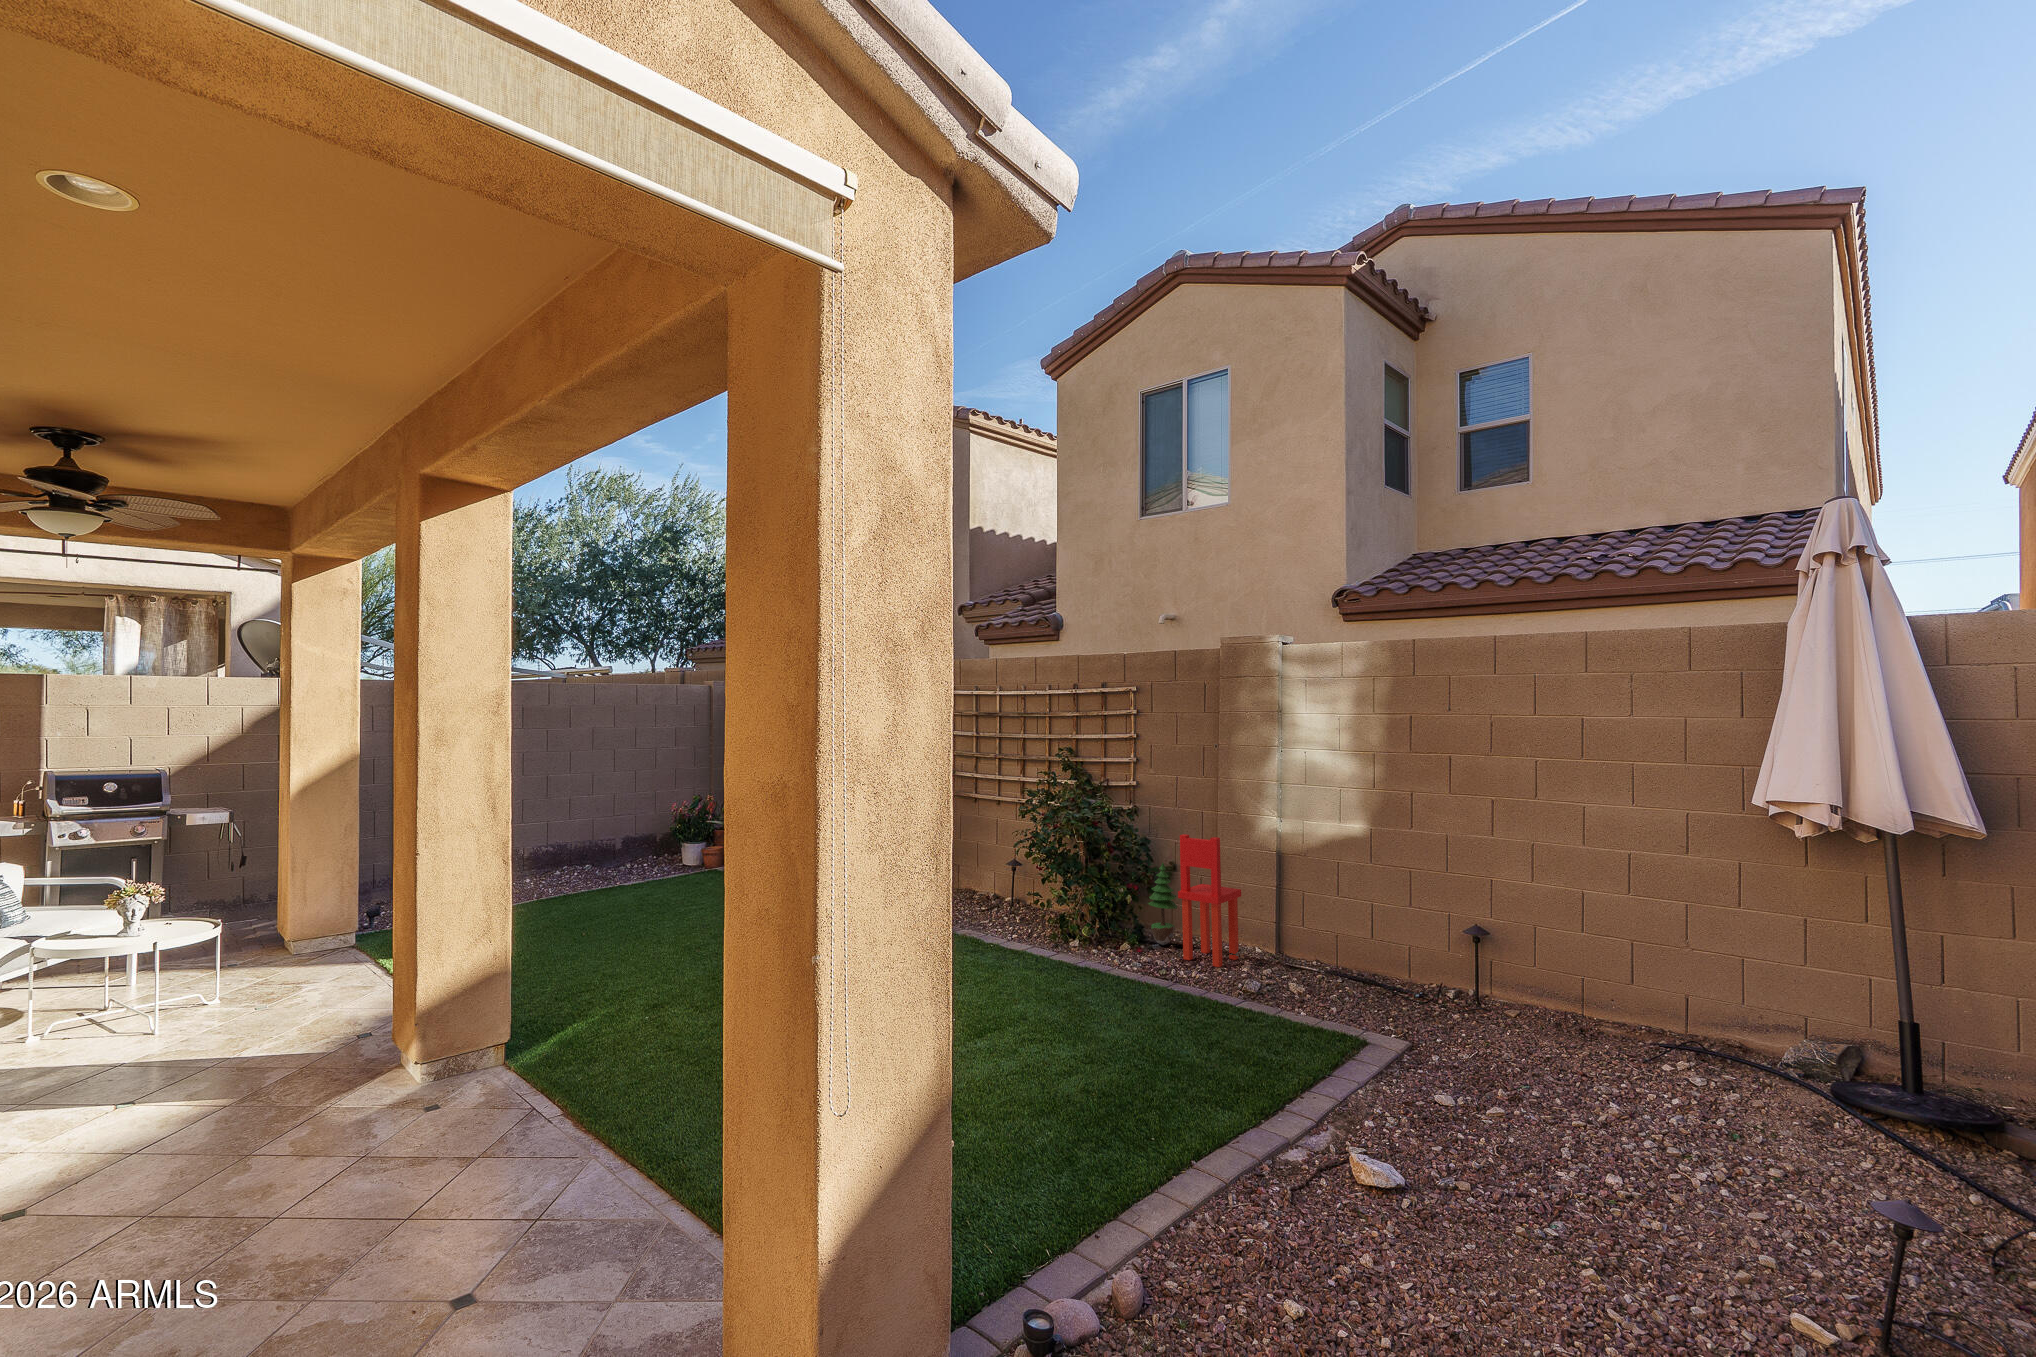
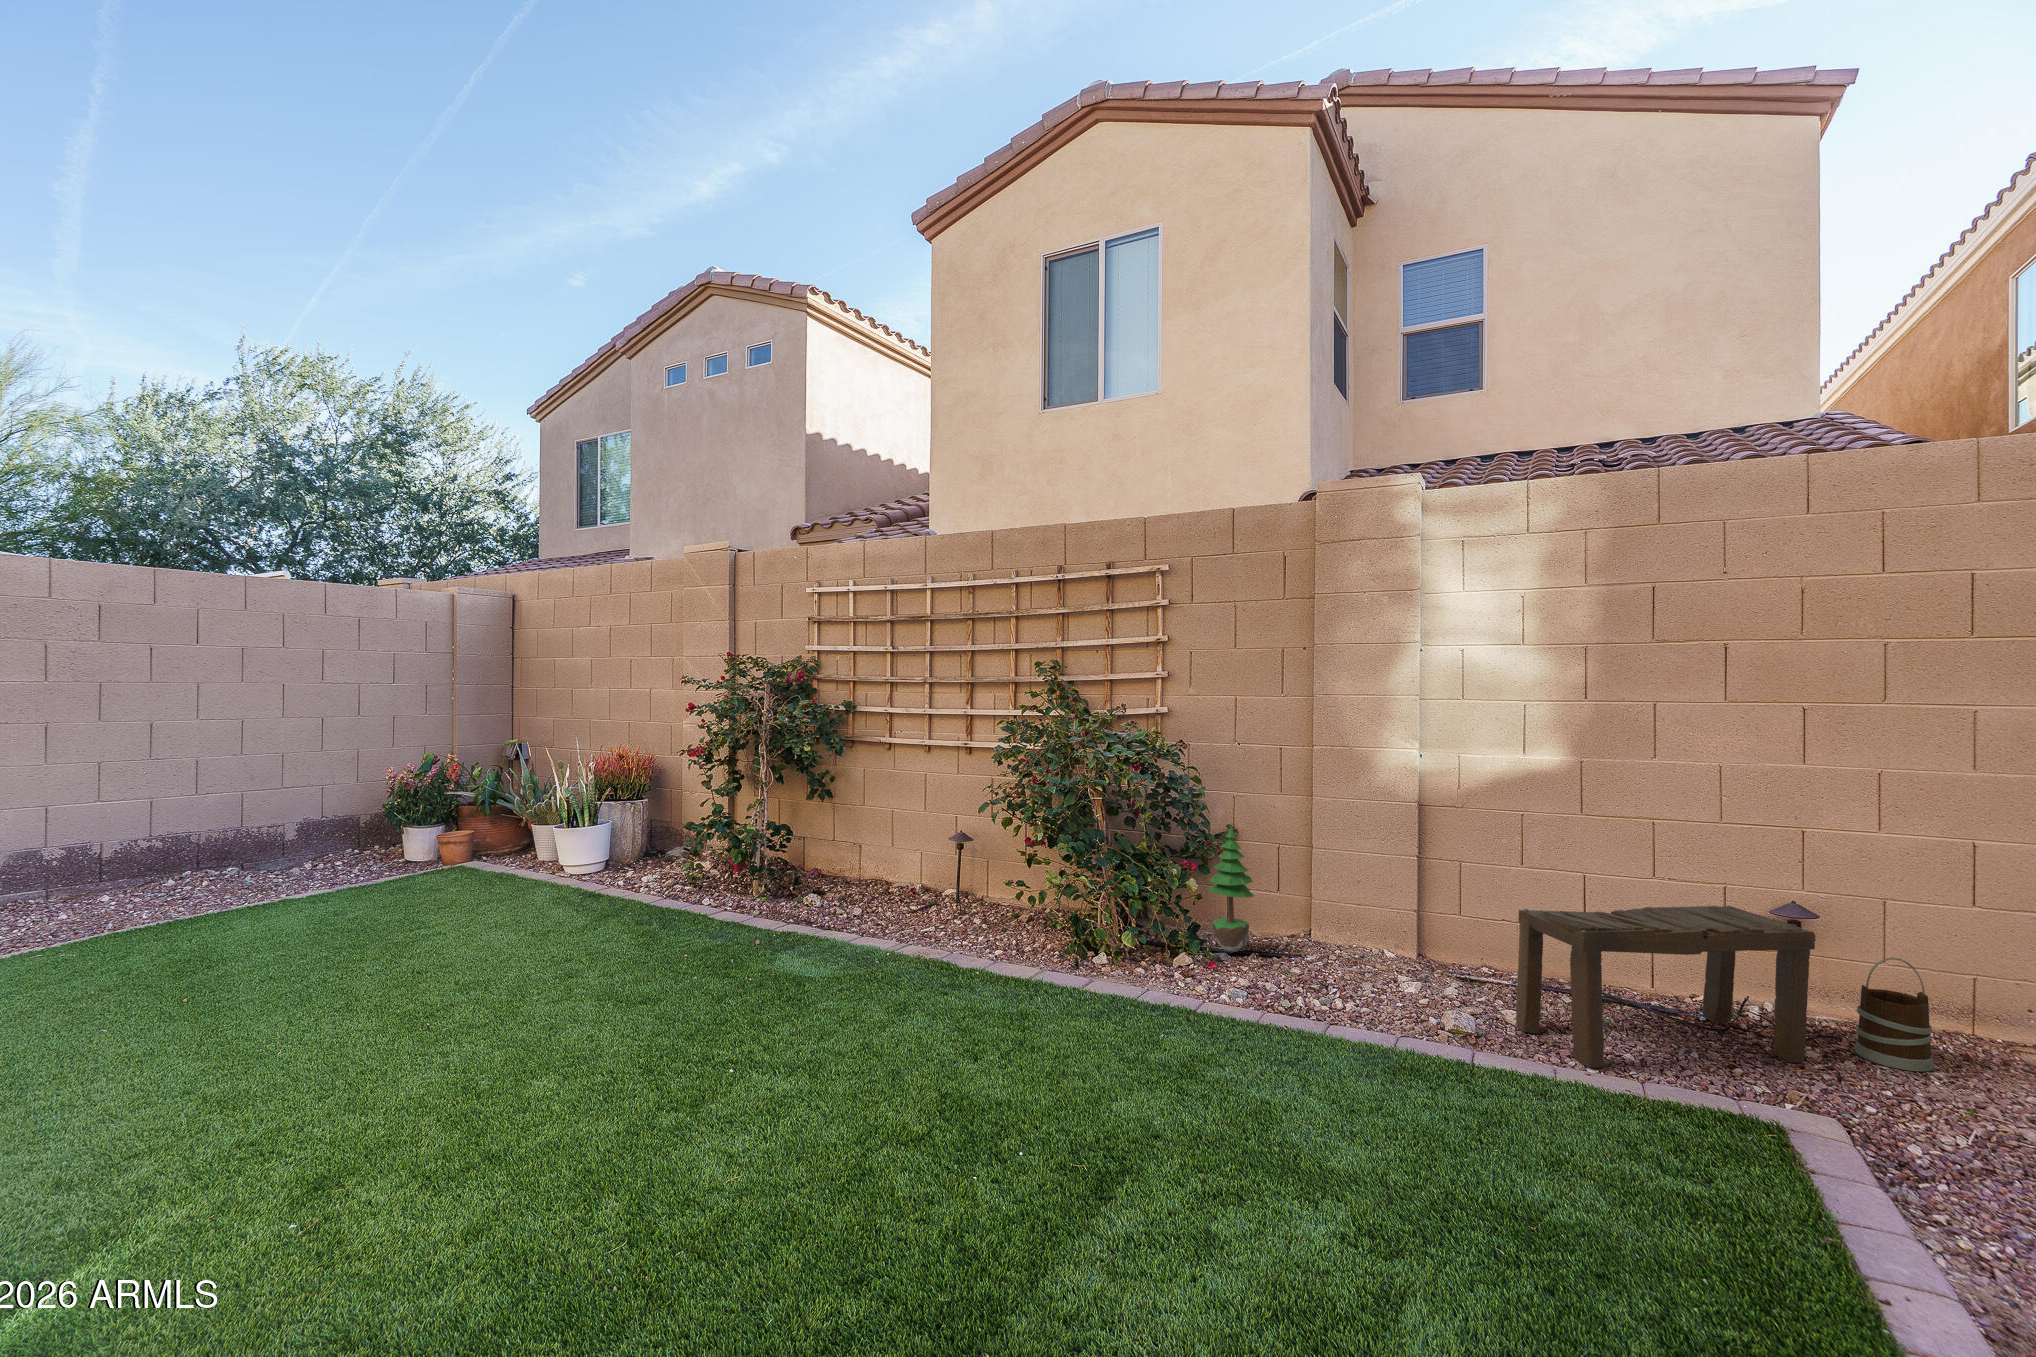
chair: present [1178,834,1241,967] -> none [1278,781,1364,987]
bench: none [1296,919,1455,1021] -> present [1516,906,1816,1068]
wooden bucket: none [1500,960,1540,1031] -> present [1855,958,1934,1071]

